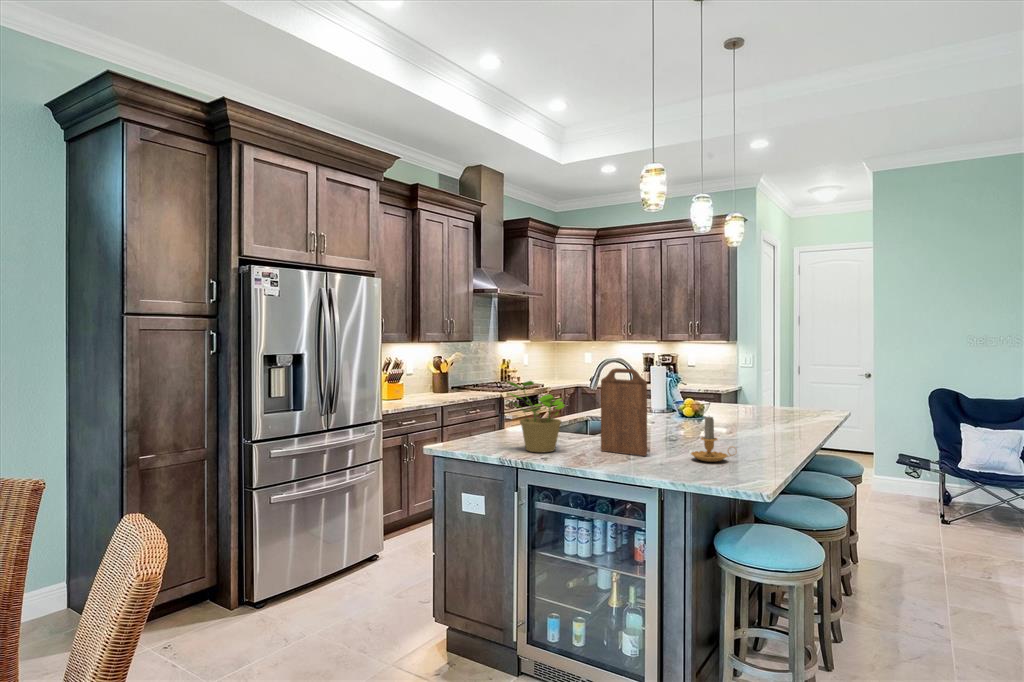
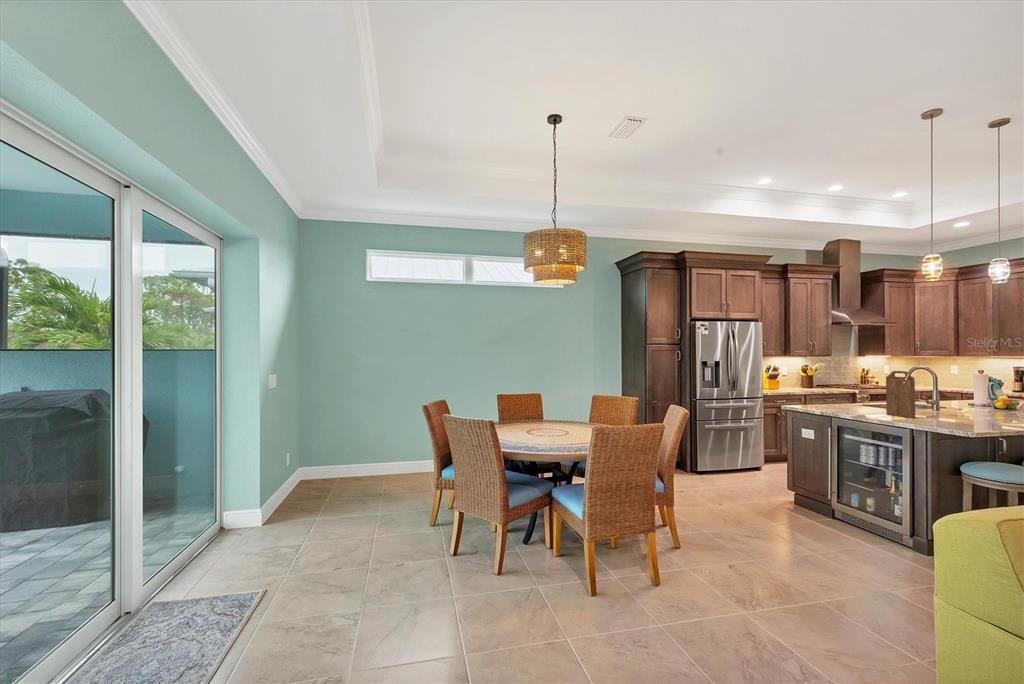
potted plant: present [507,381,565,452] -> none [824,375,863,412]
candle: present [691,416,734,462] -> none [944,397,978,424]

